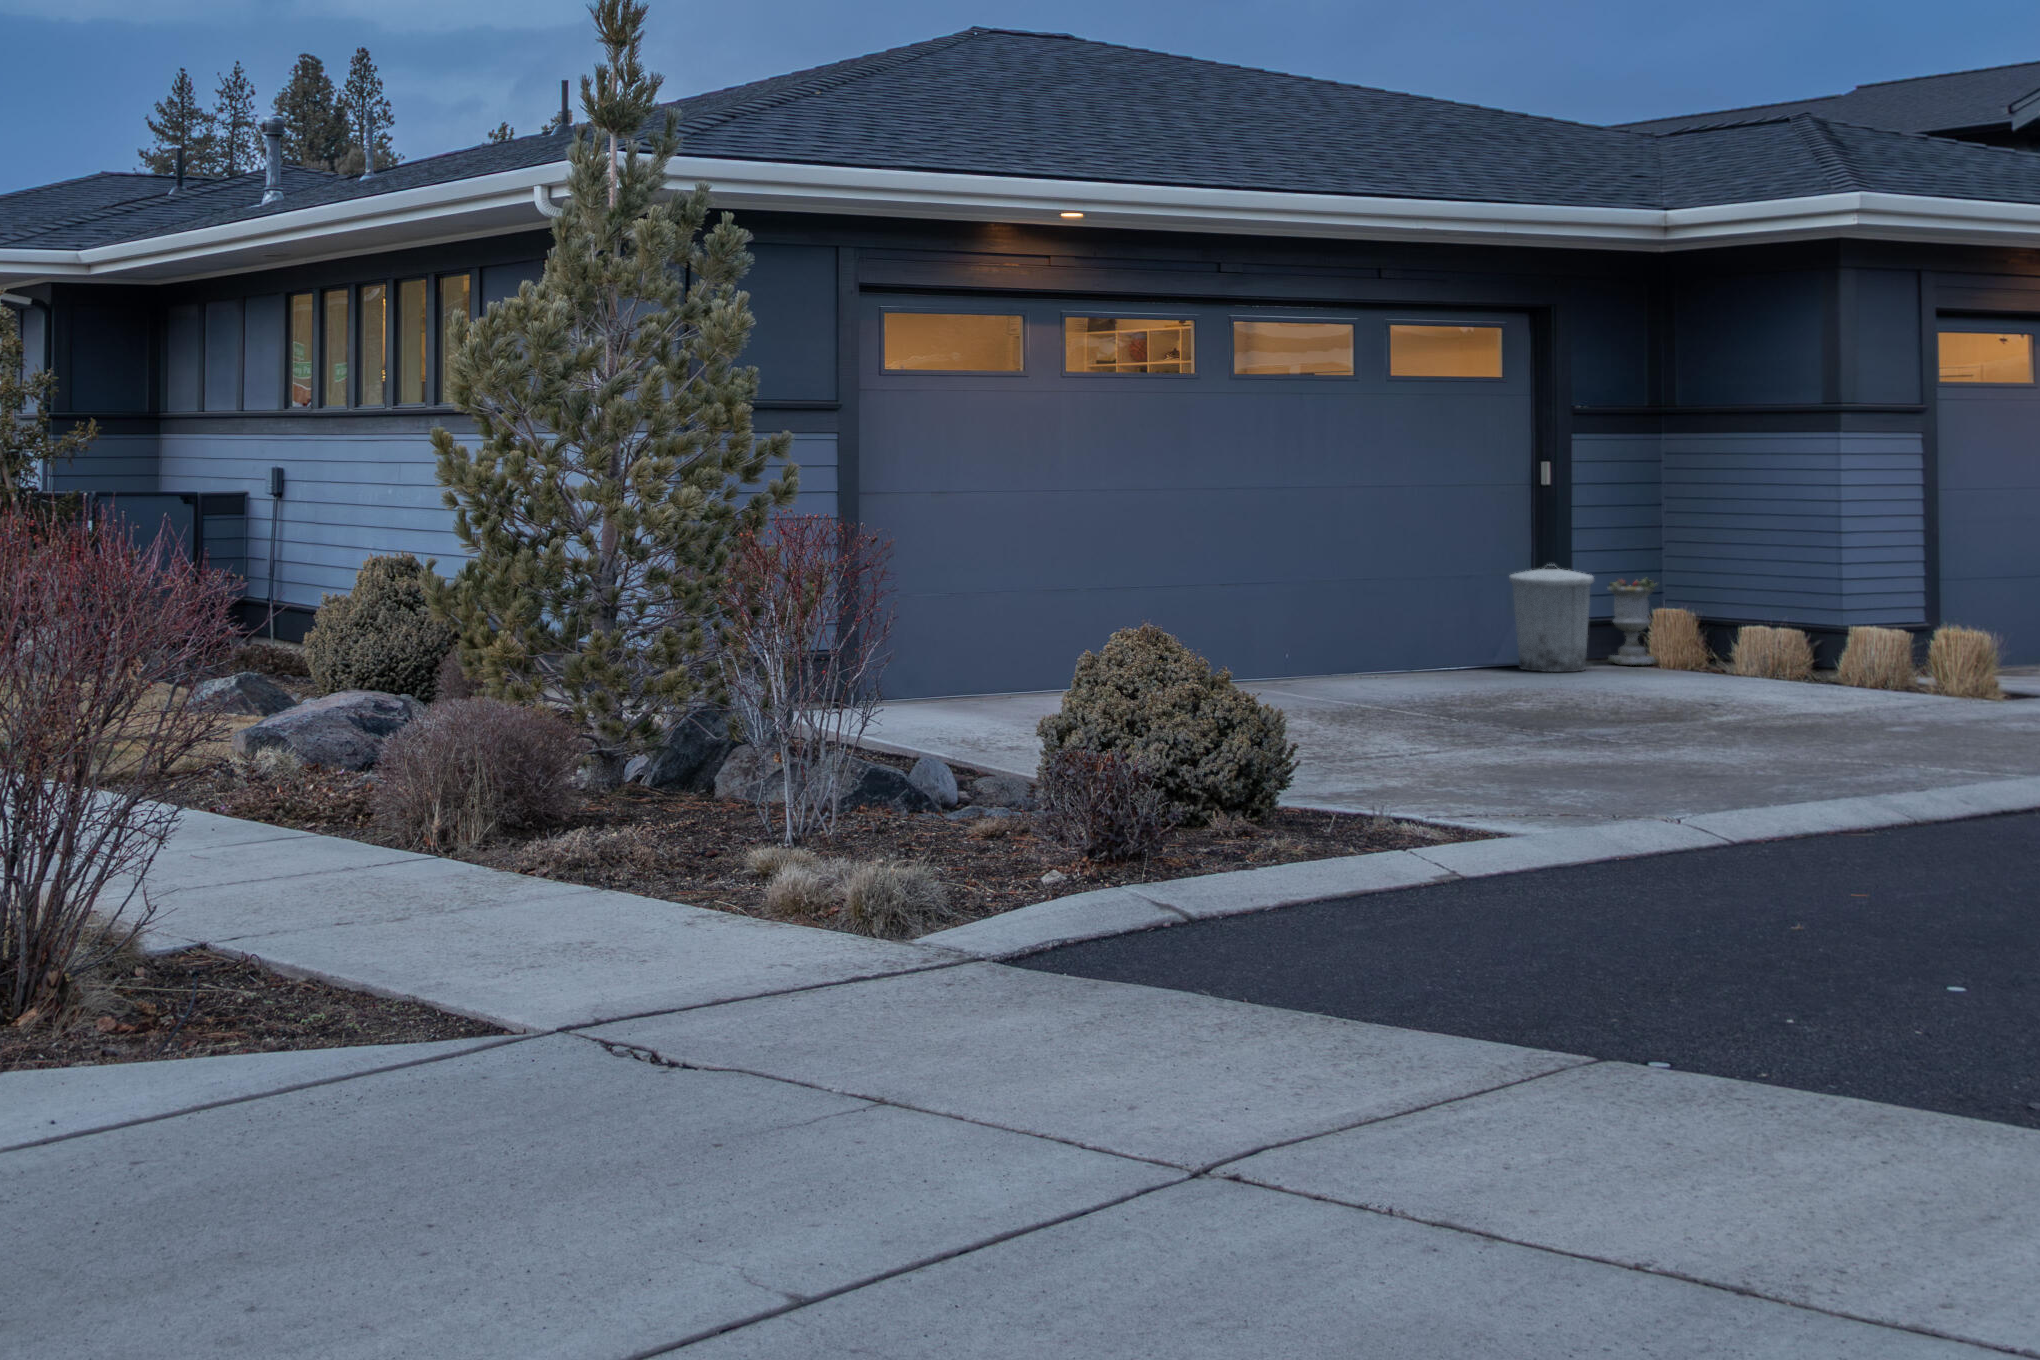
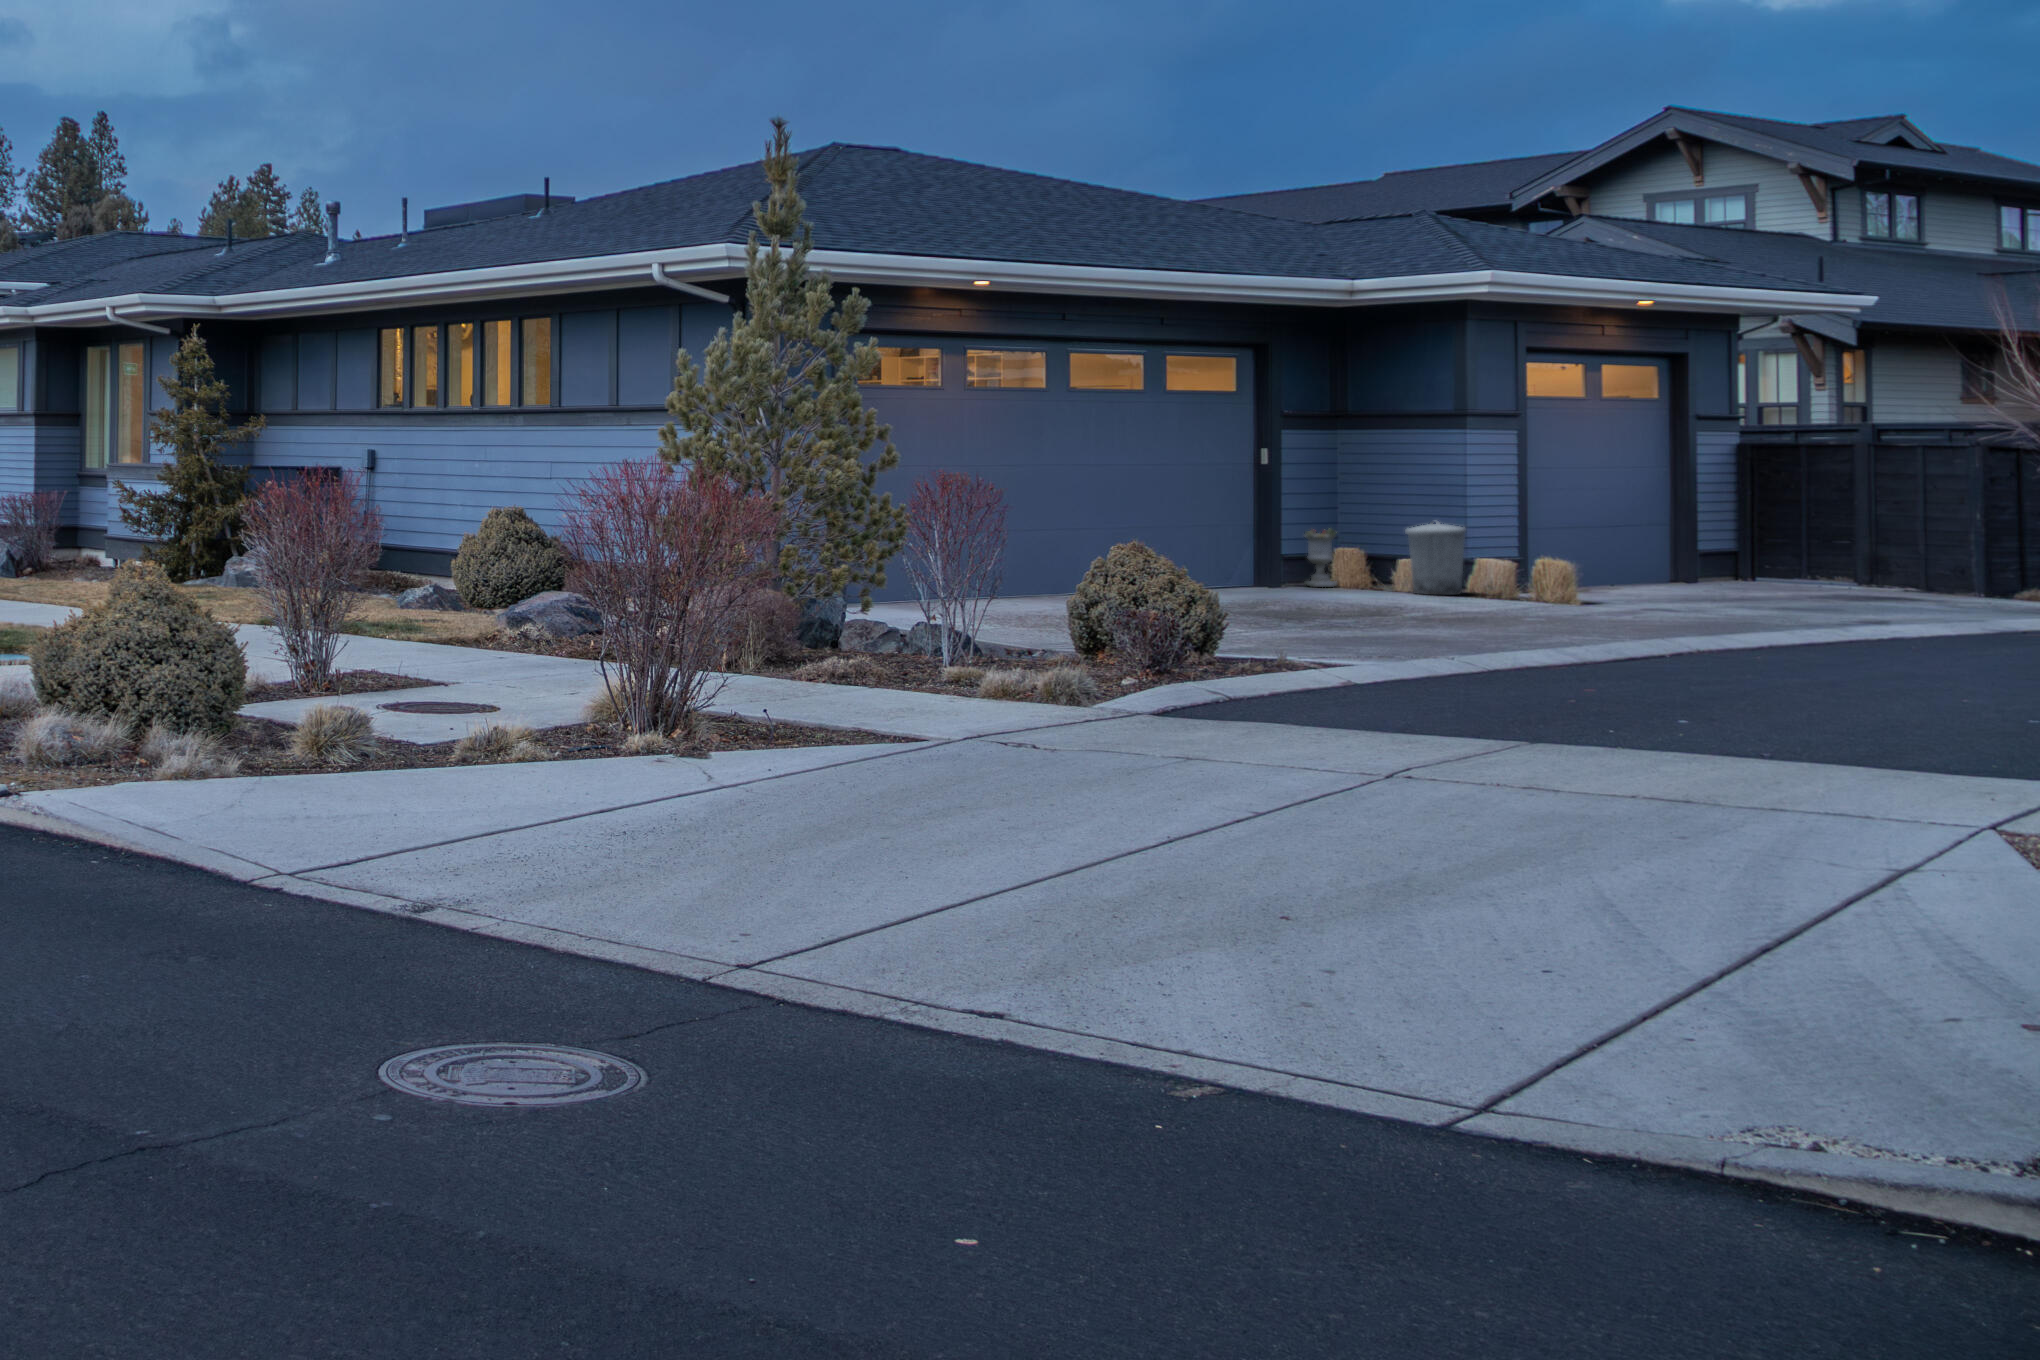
trash can: present [1509,566,1594,672] -> present [1405,522,1466,595]

